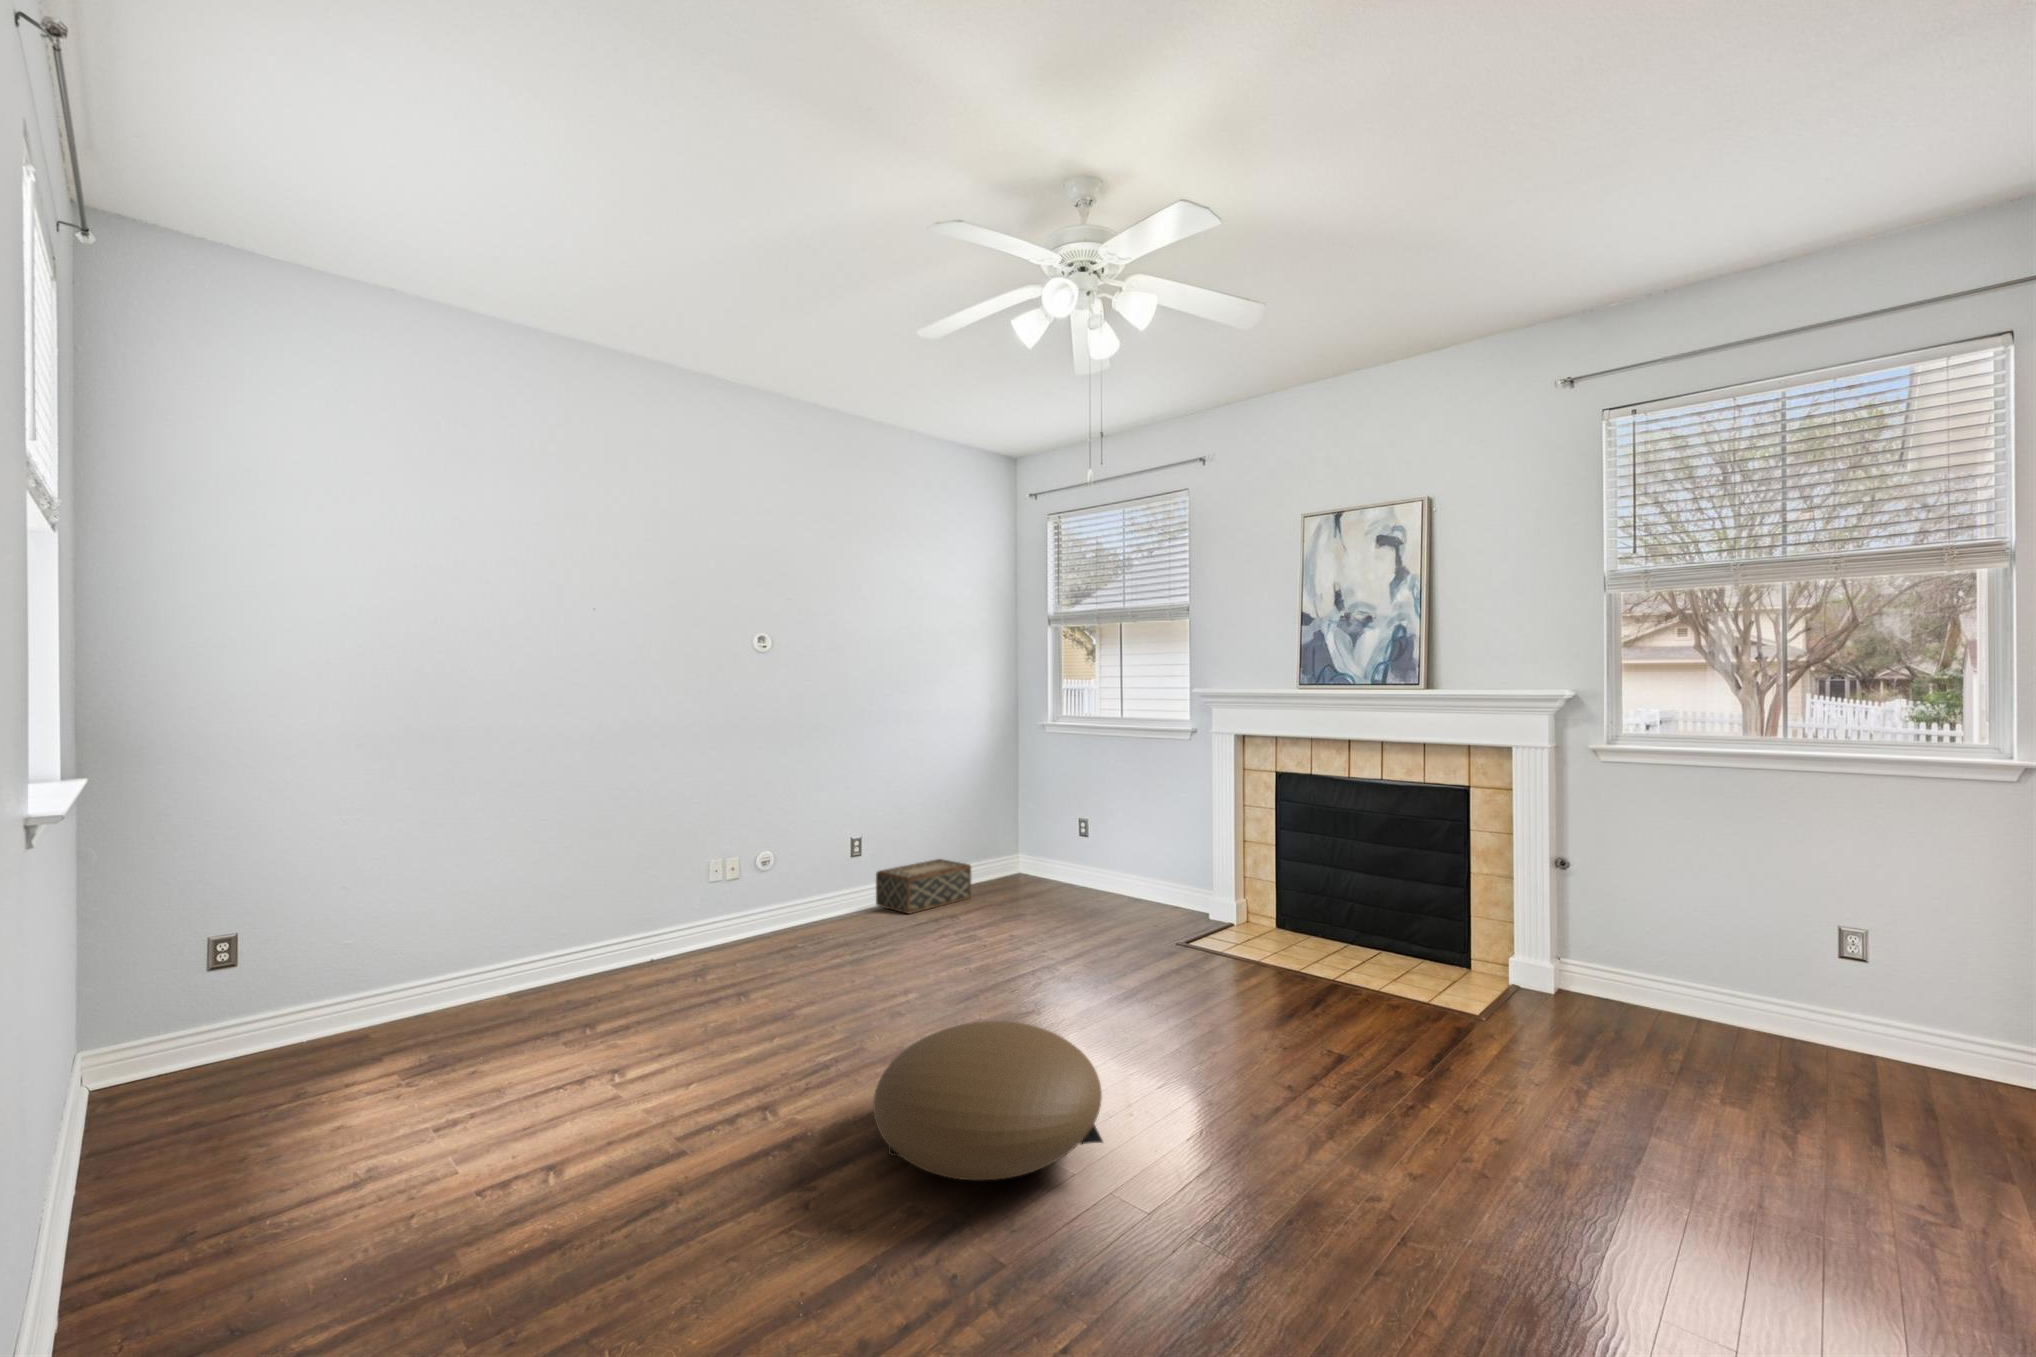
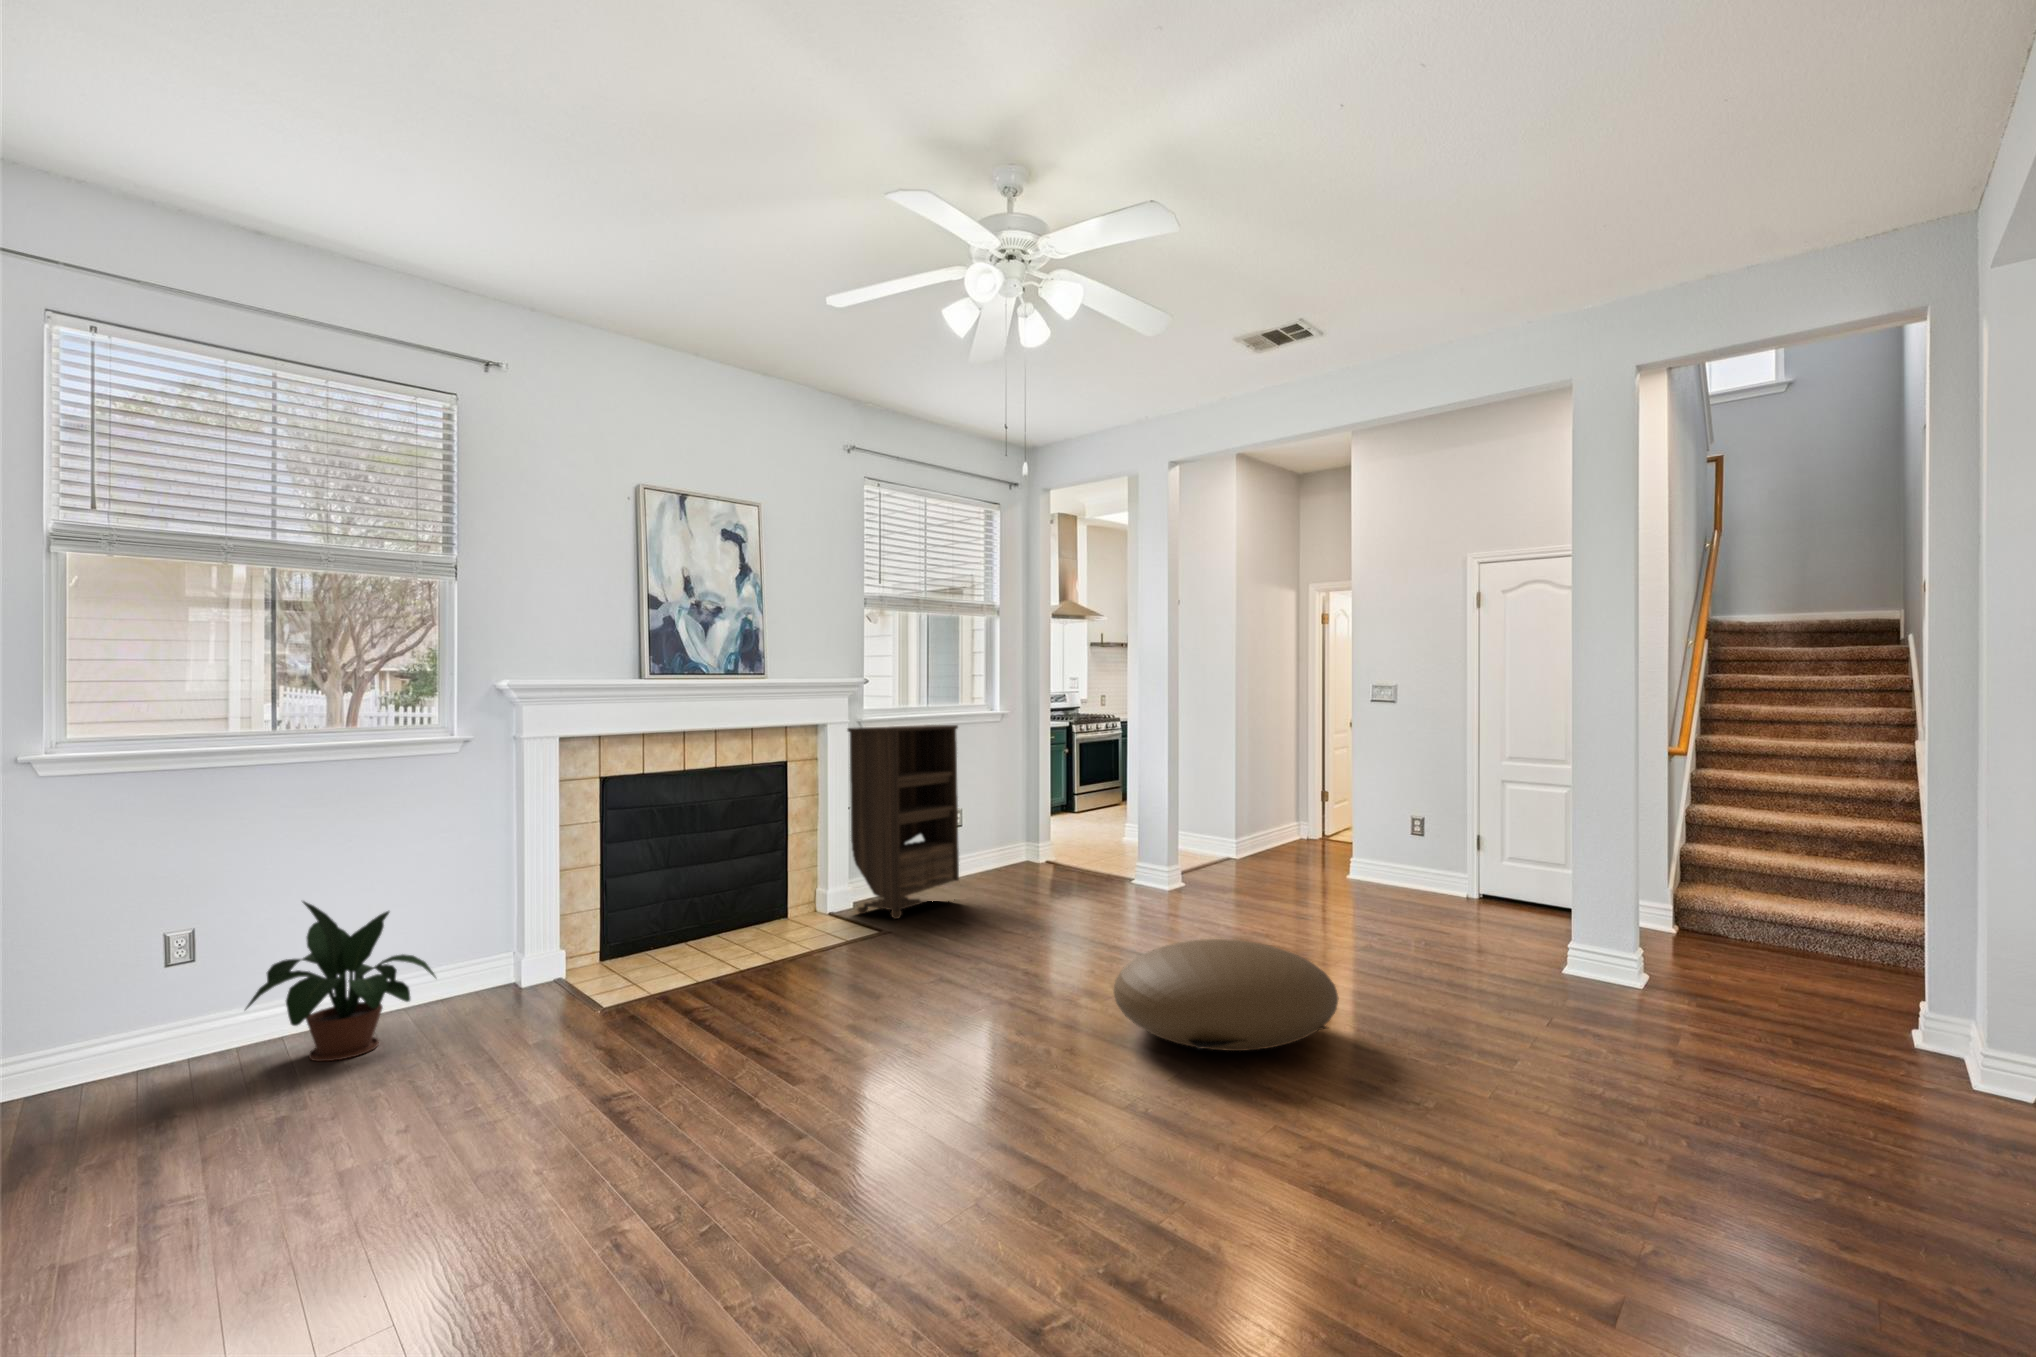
bookshelf: none [1488,752,1679,1046] -> present [848,725,959,919]
potted plant: none [1043,812,1116,902] -> present [245,901,436,1061]
woven basket: present [876,859,971,914] -> none [26,1067,278,1268]

